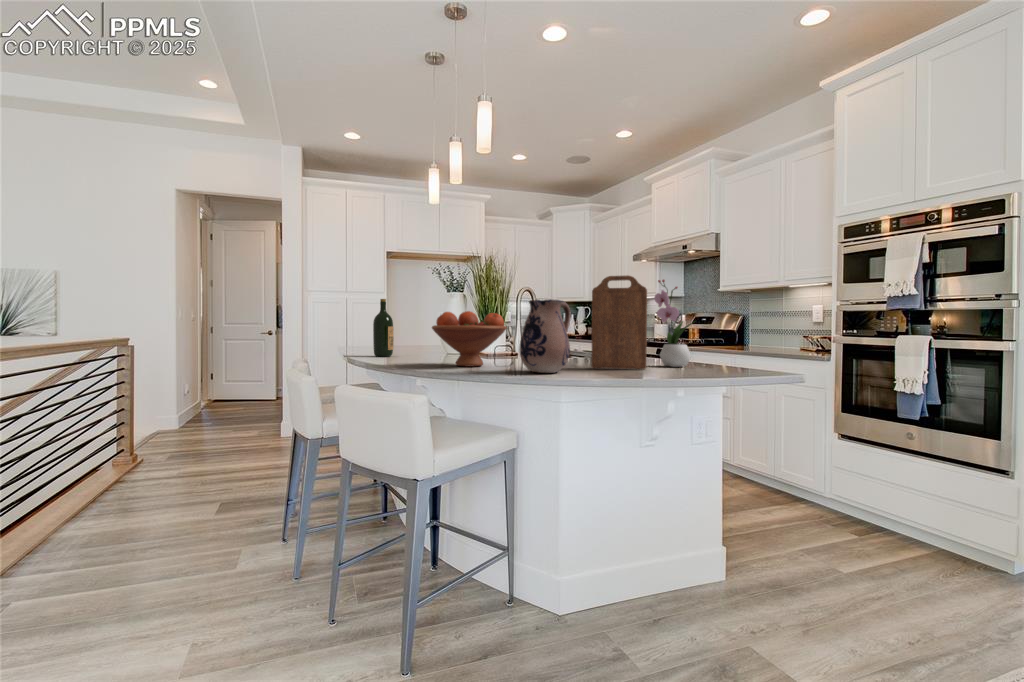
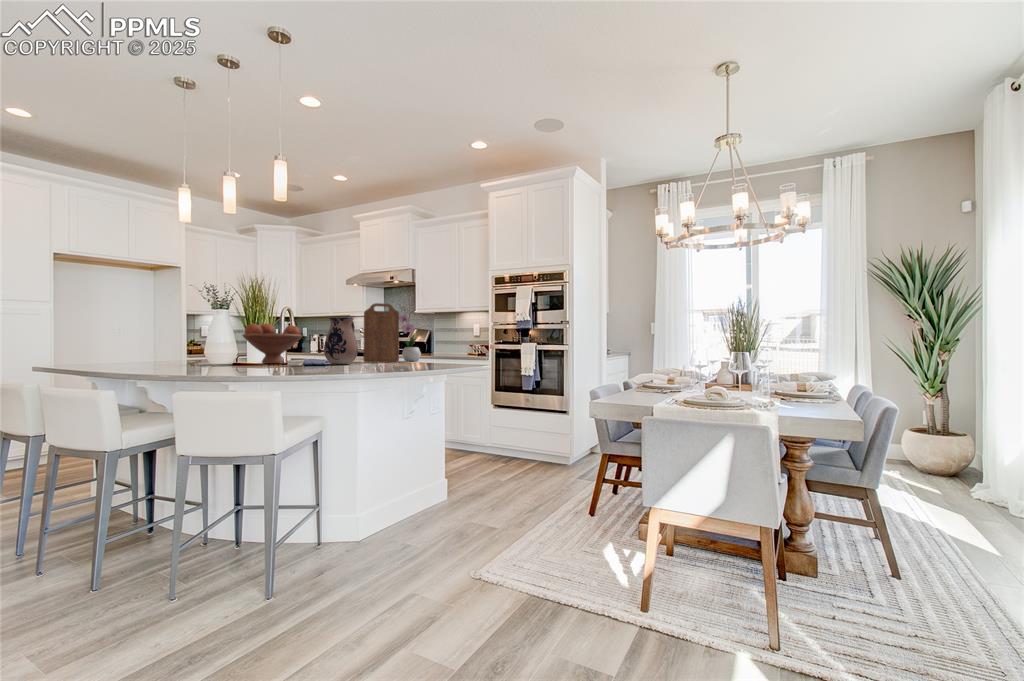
wine bottle: present [373,299,394,357] -> none [147,311,168,362]

